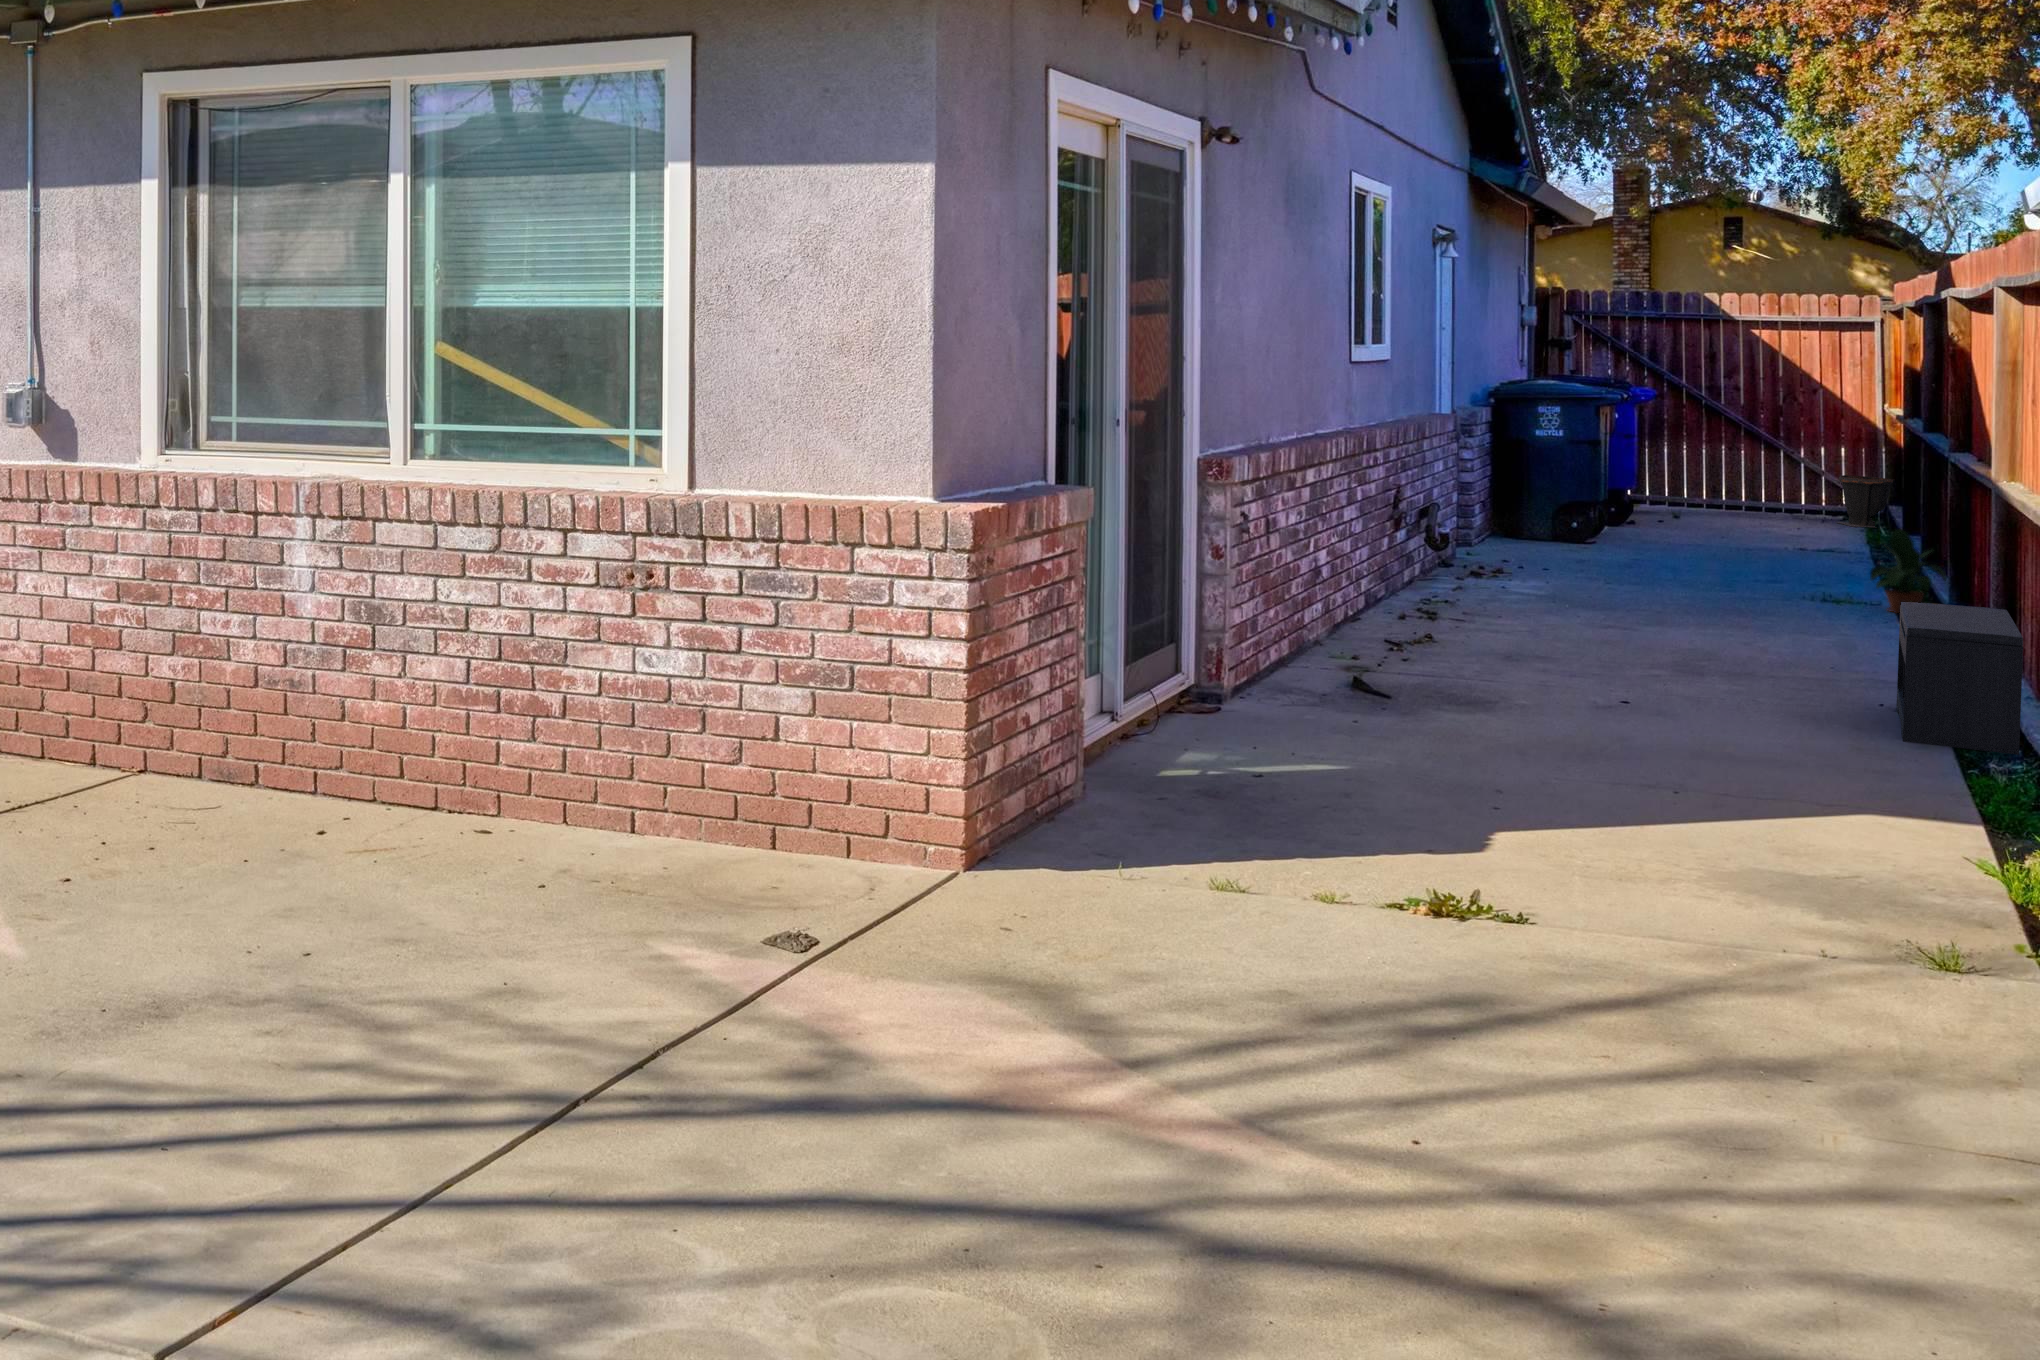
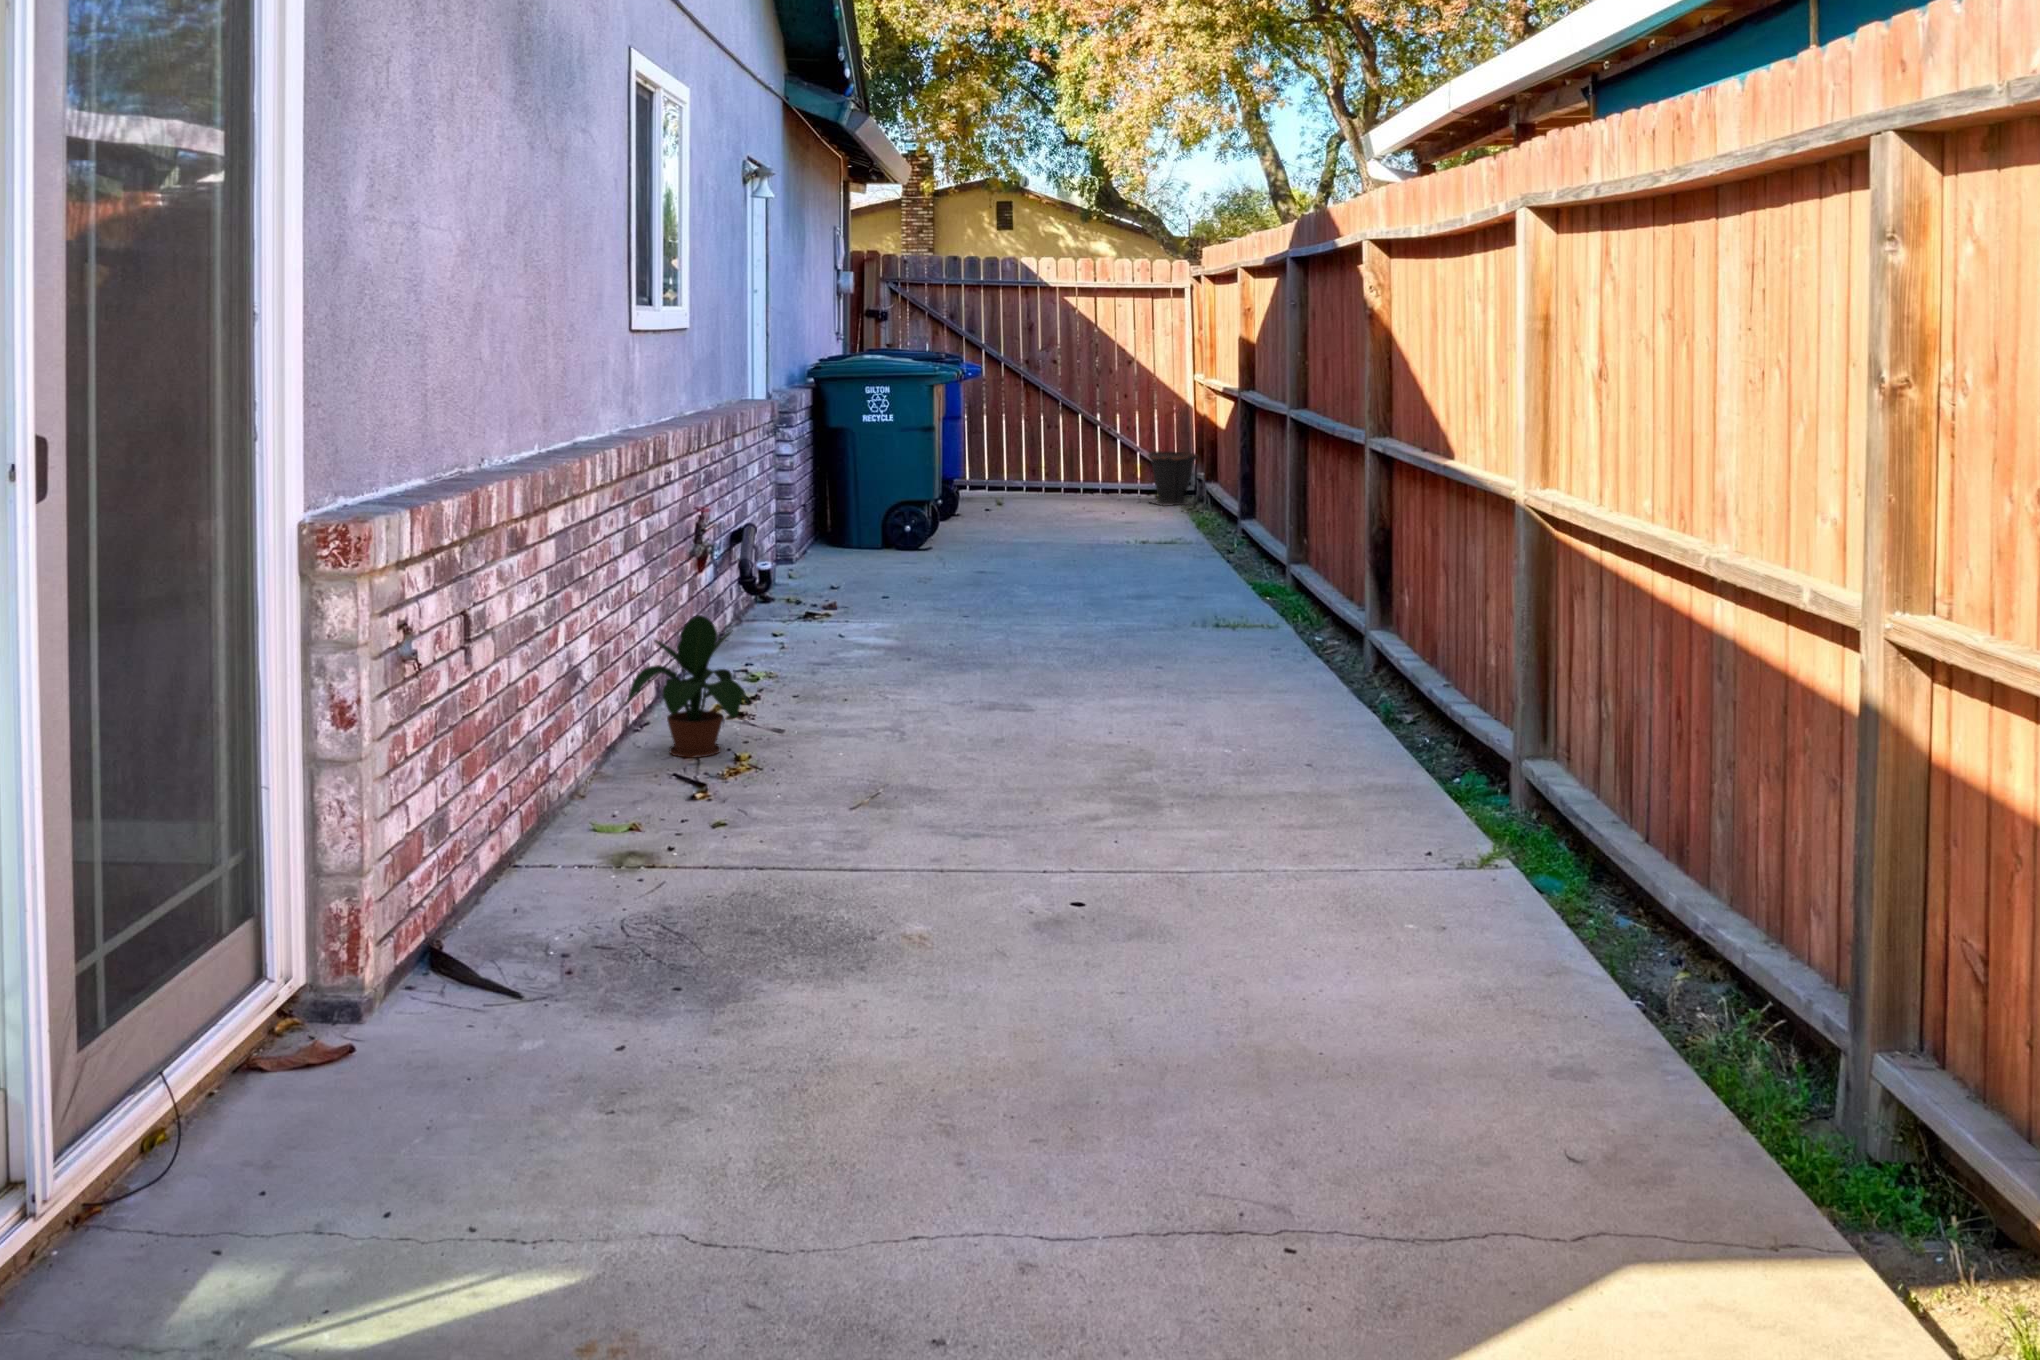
potted plant: present [1870,529,1946,613] -> present [627,615,749,758]
bench: present [1897,602,2023,755] -> none [1403,652,1625,903]

